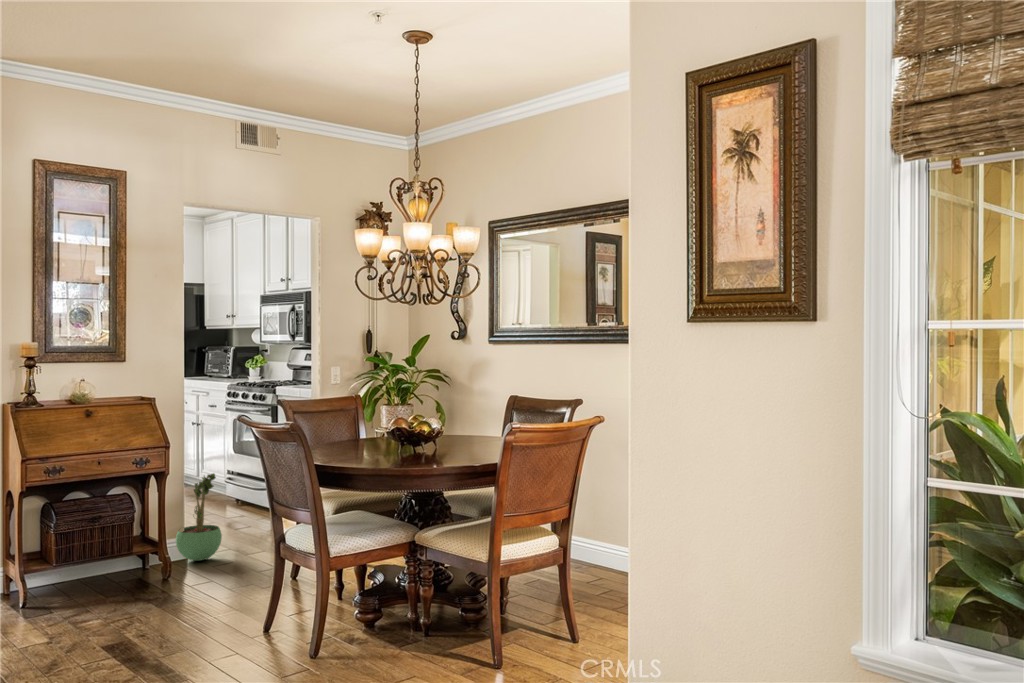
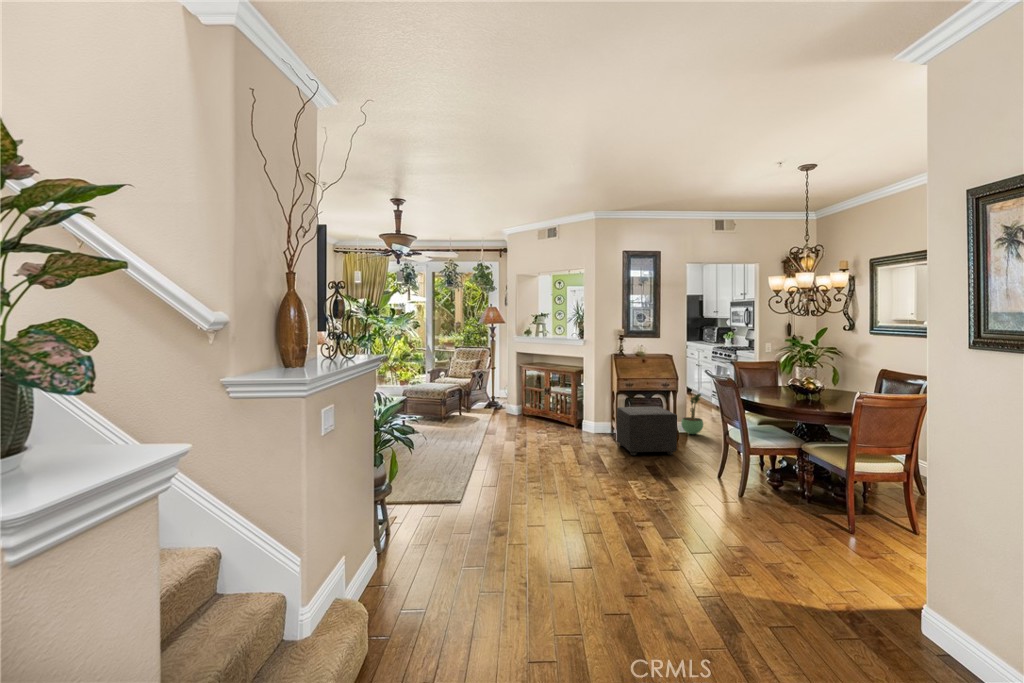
ottoman: none [21,512,171,639] -> present [617,407,677,456]

